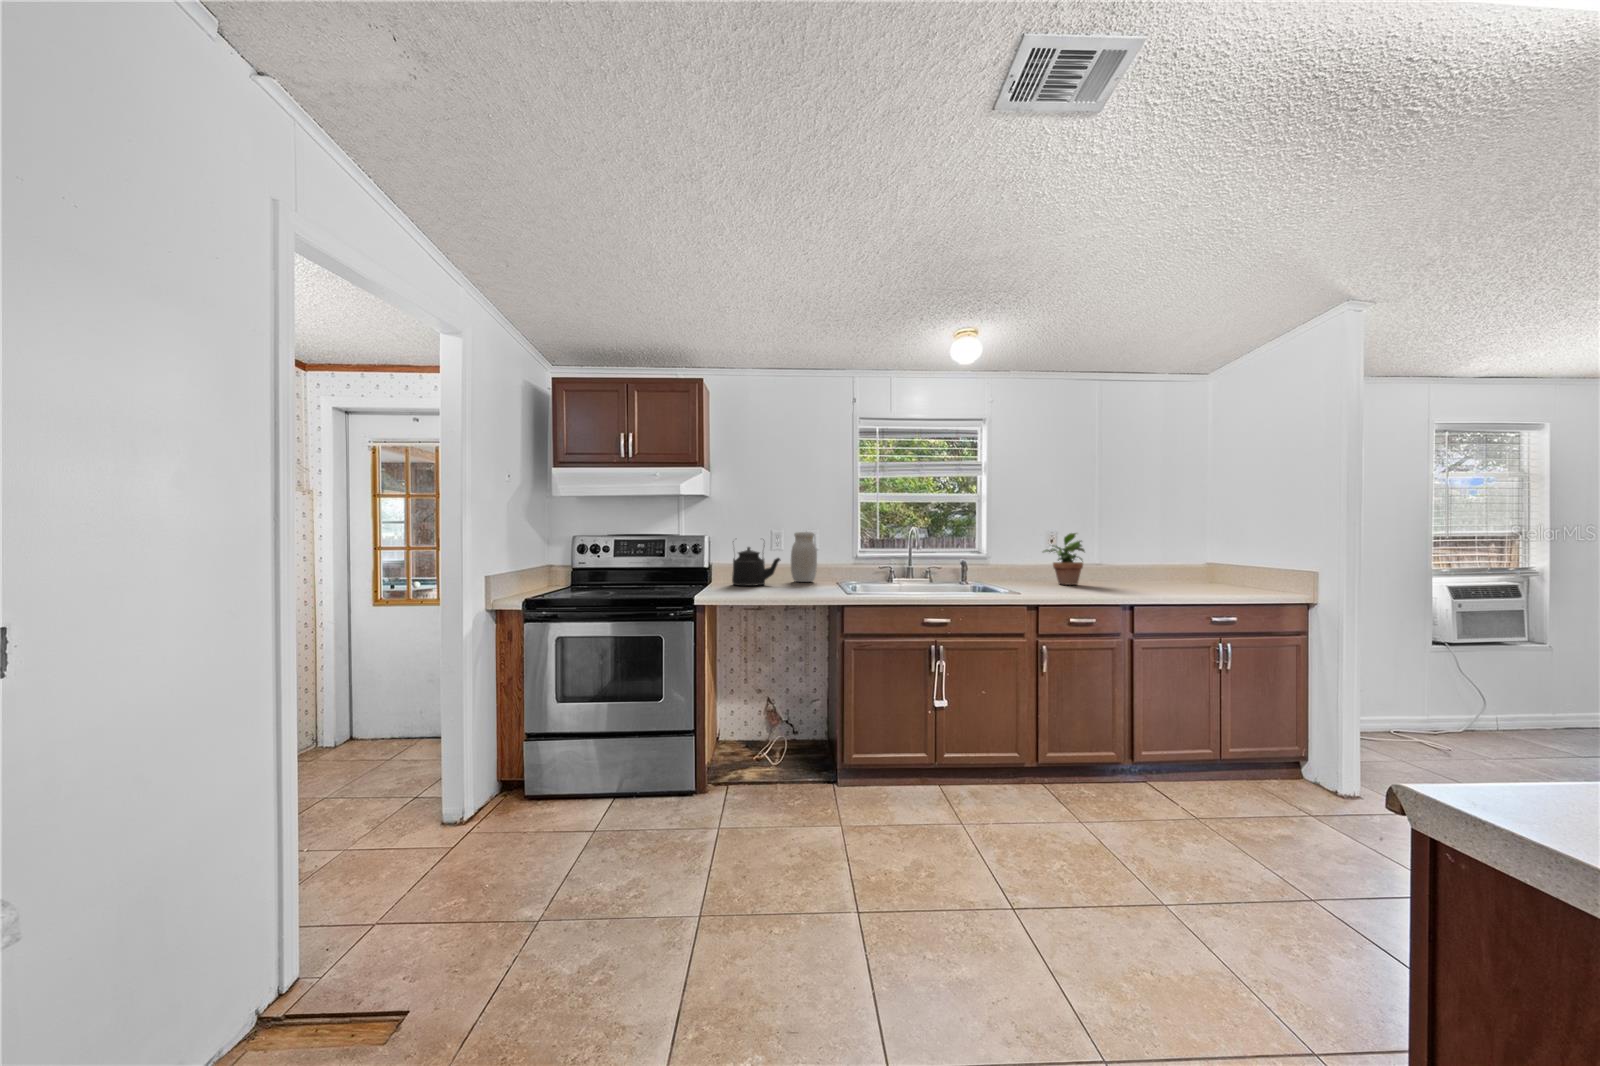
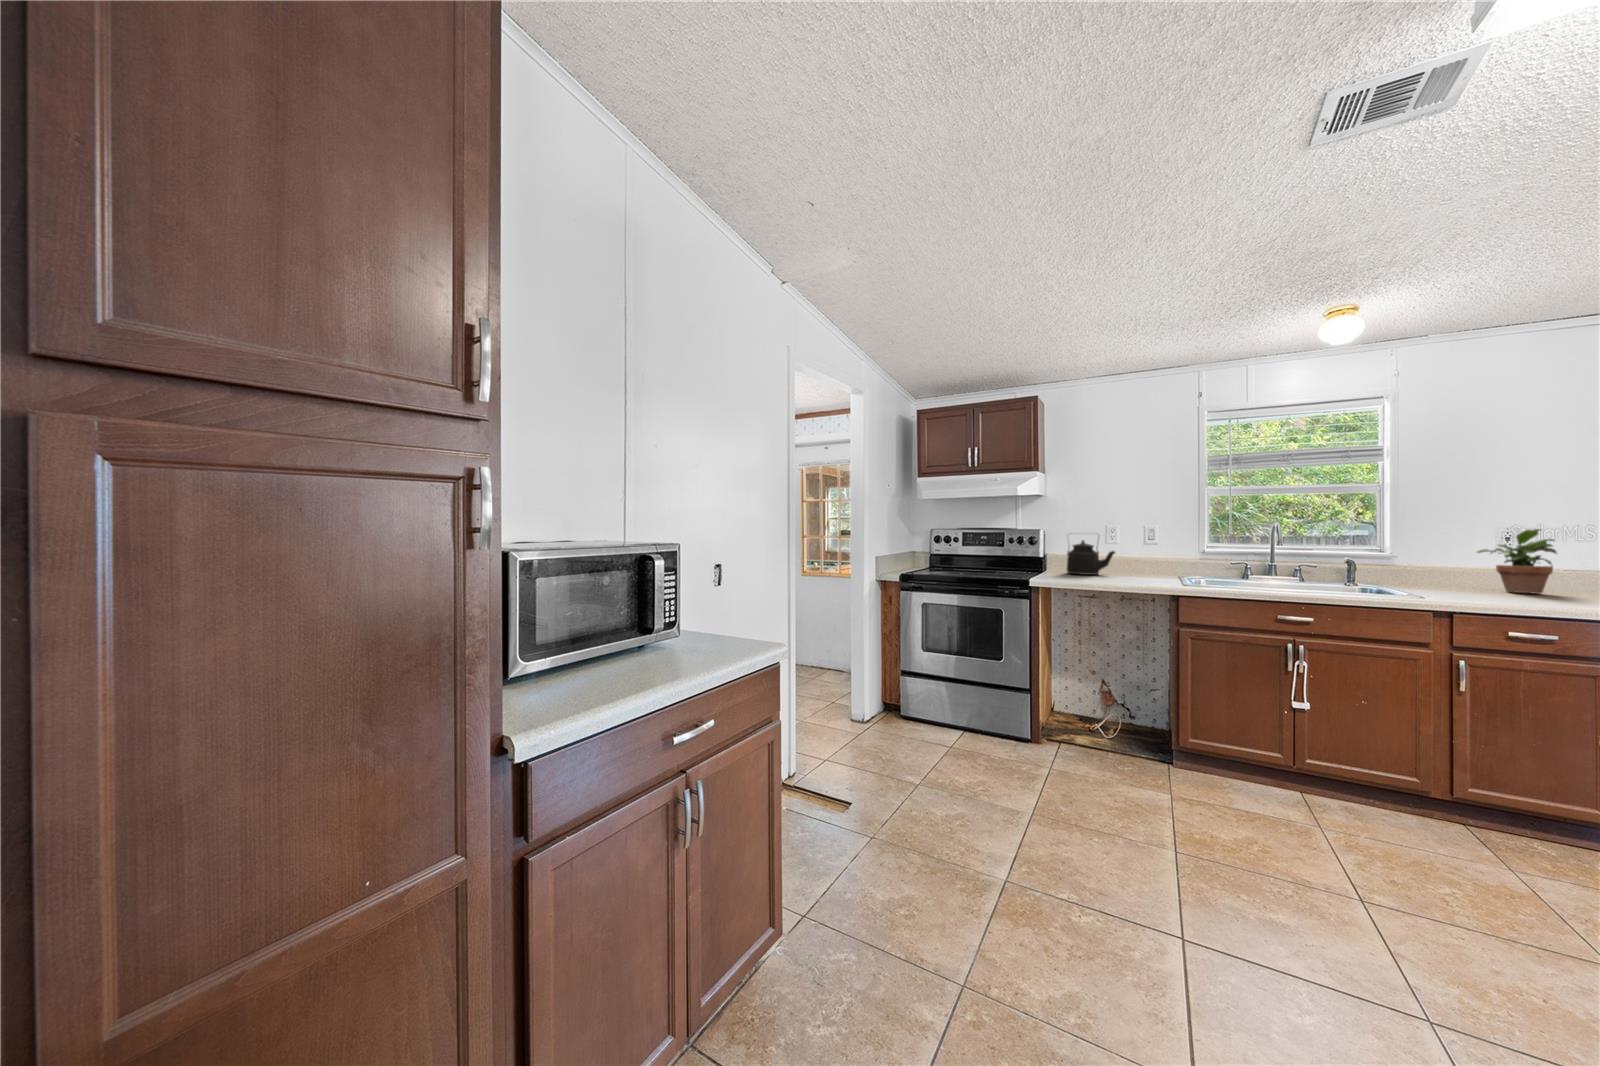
jar: present [791,532,817,582] -> none [1127,527,1156,574]

